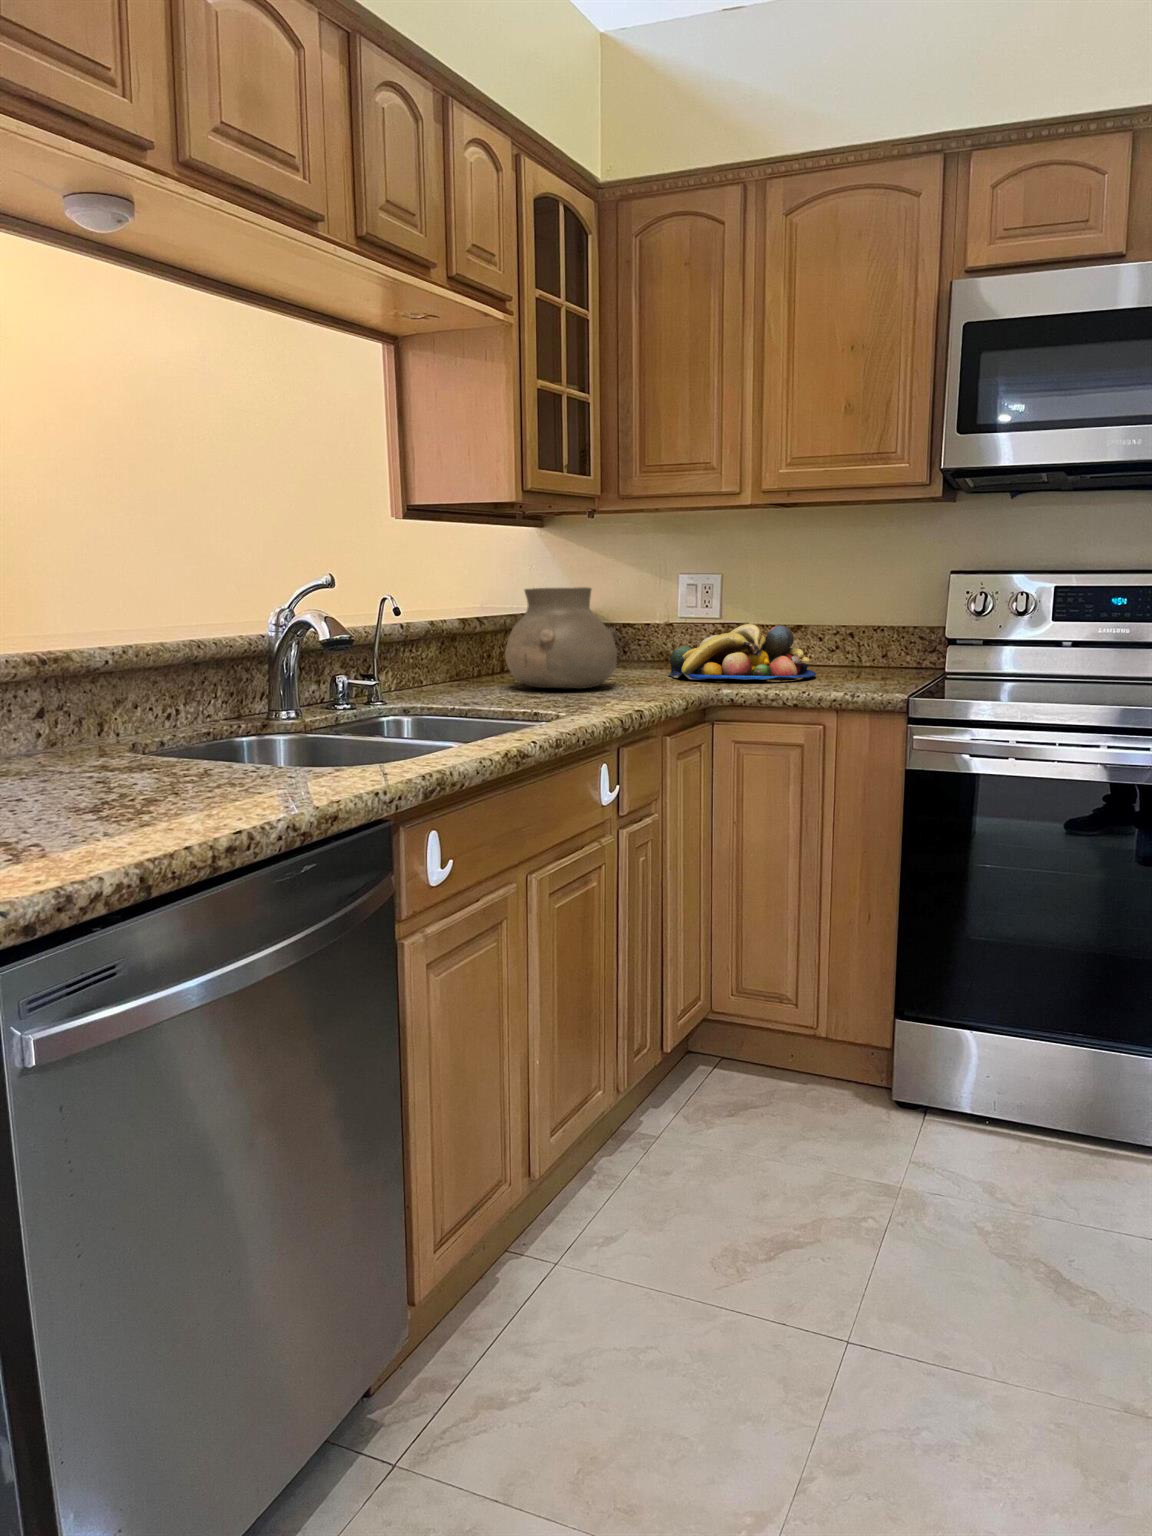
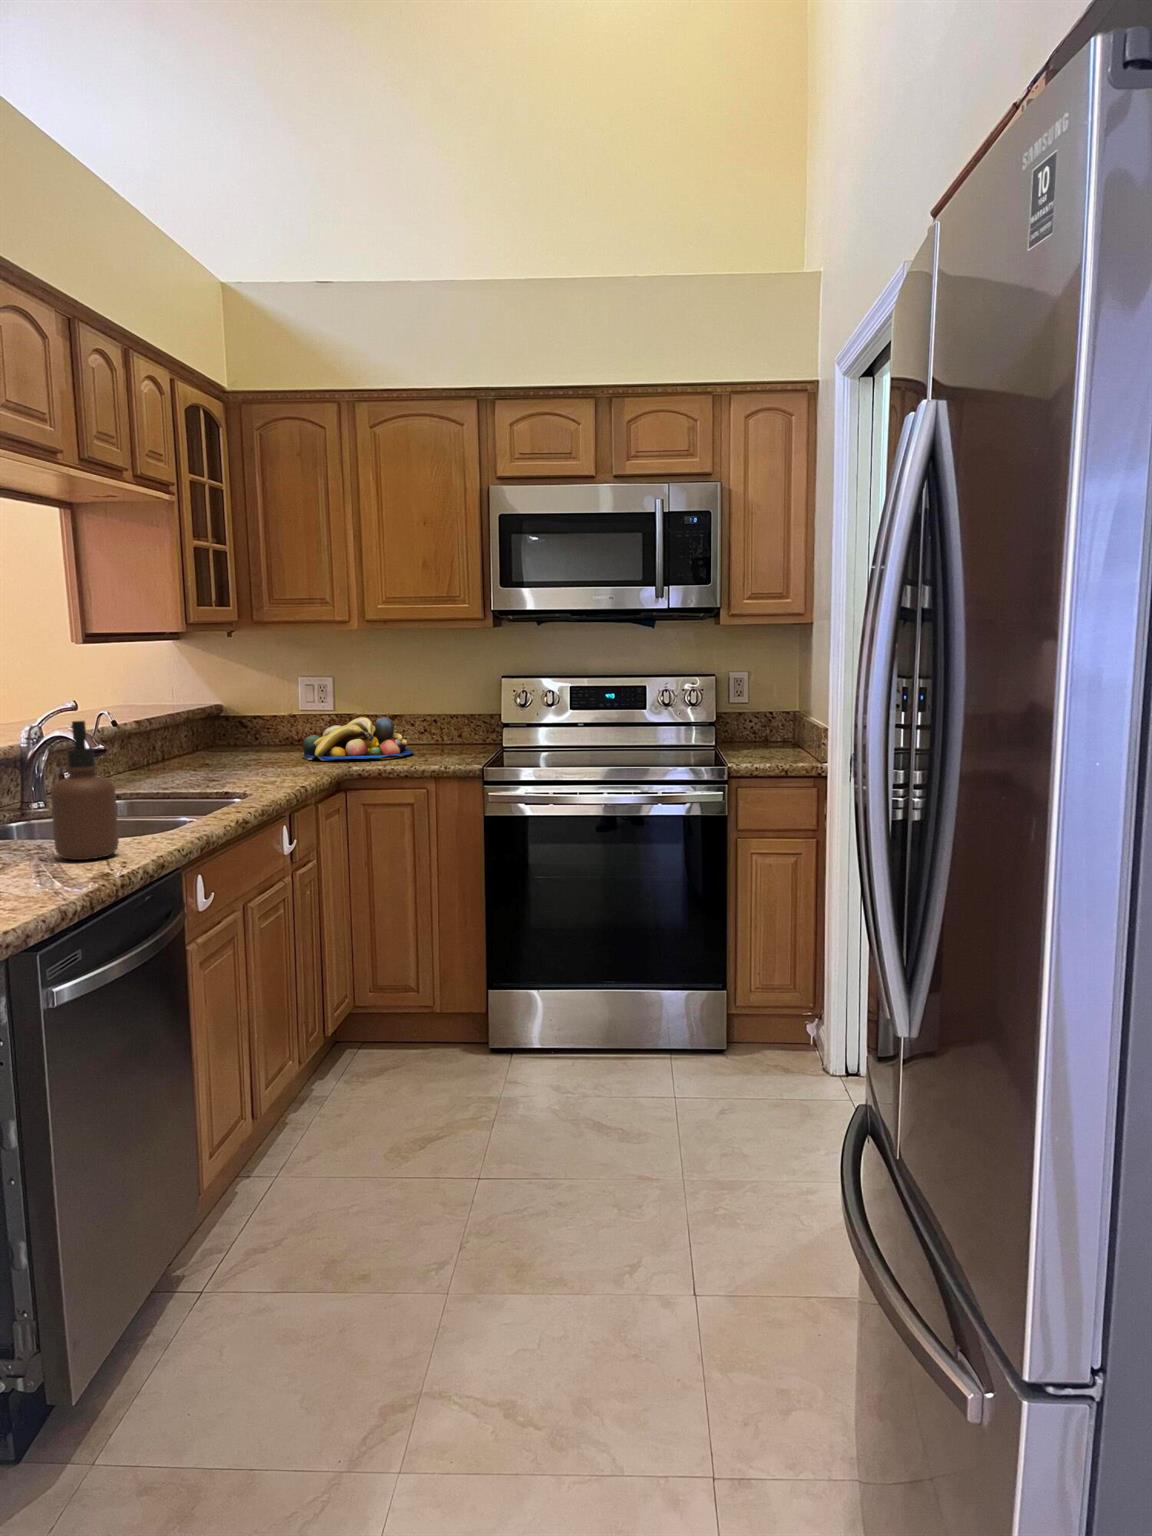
soap dispenser: none [183,579,284,798] -> present [51,721,119,860]
vase: present [505,587,618,689] -> none [181,697,270,773]

